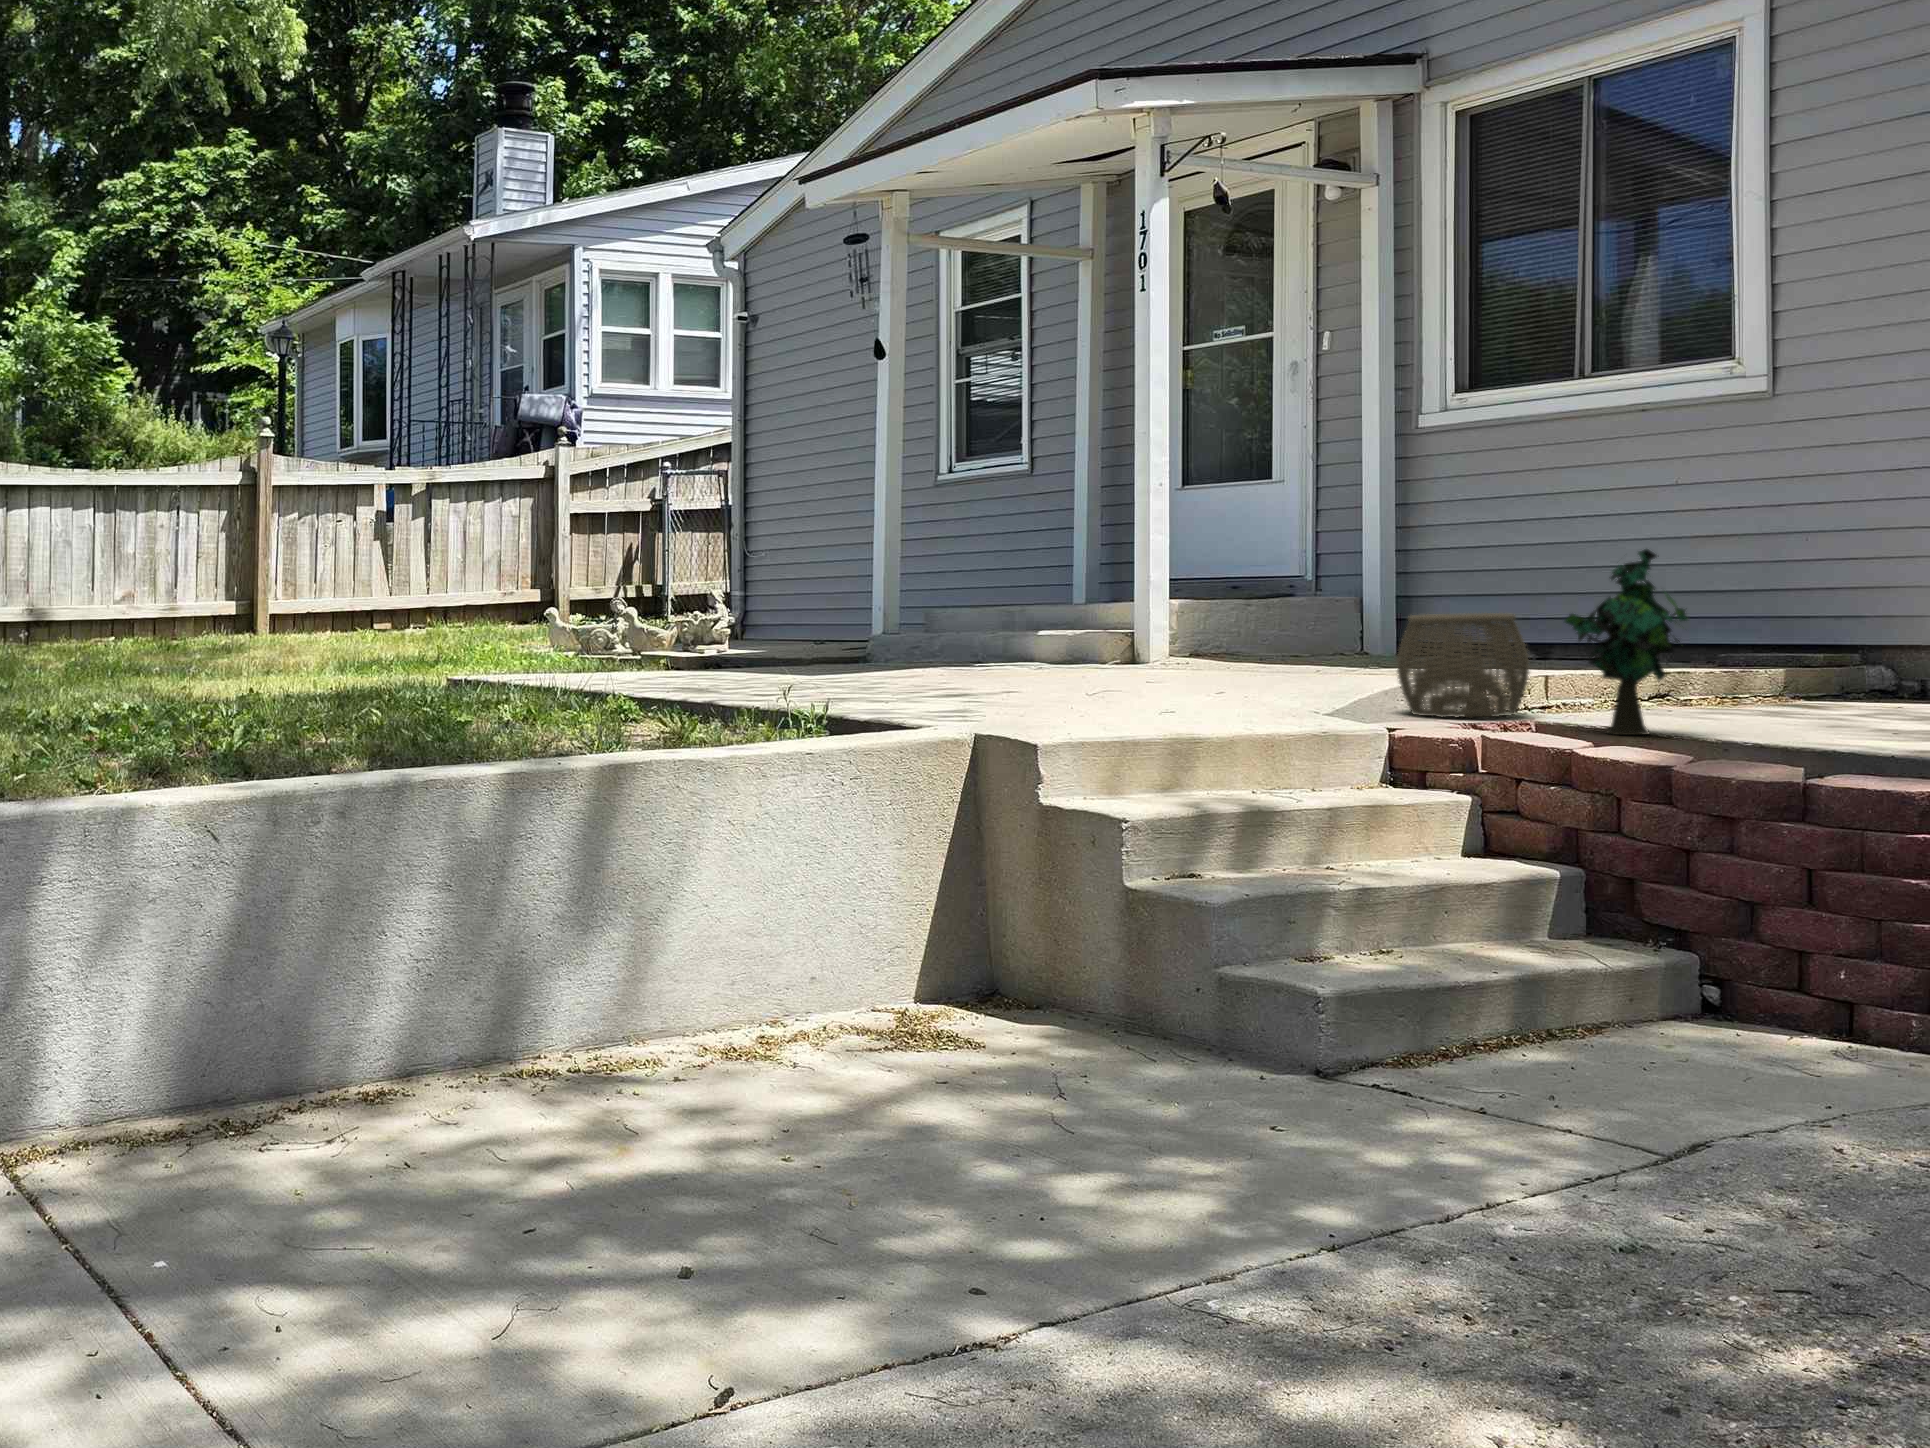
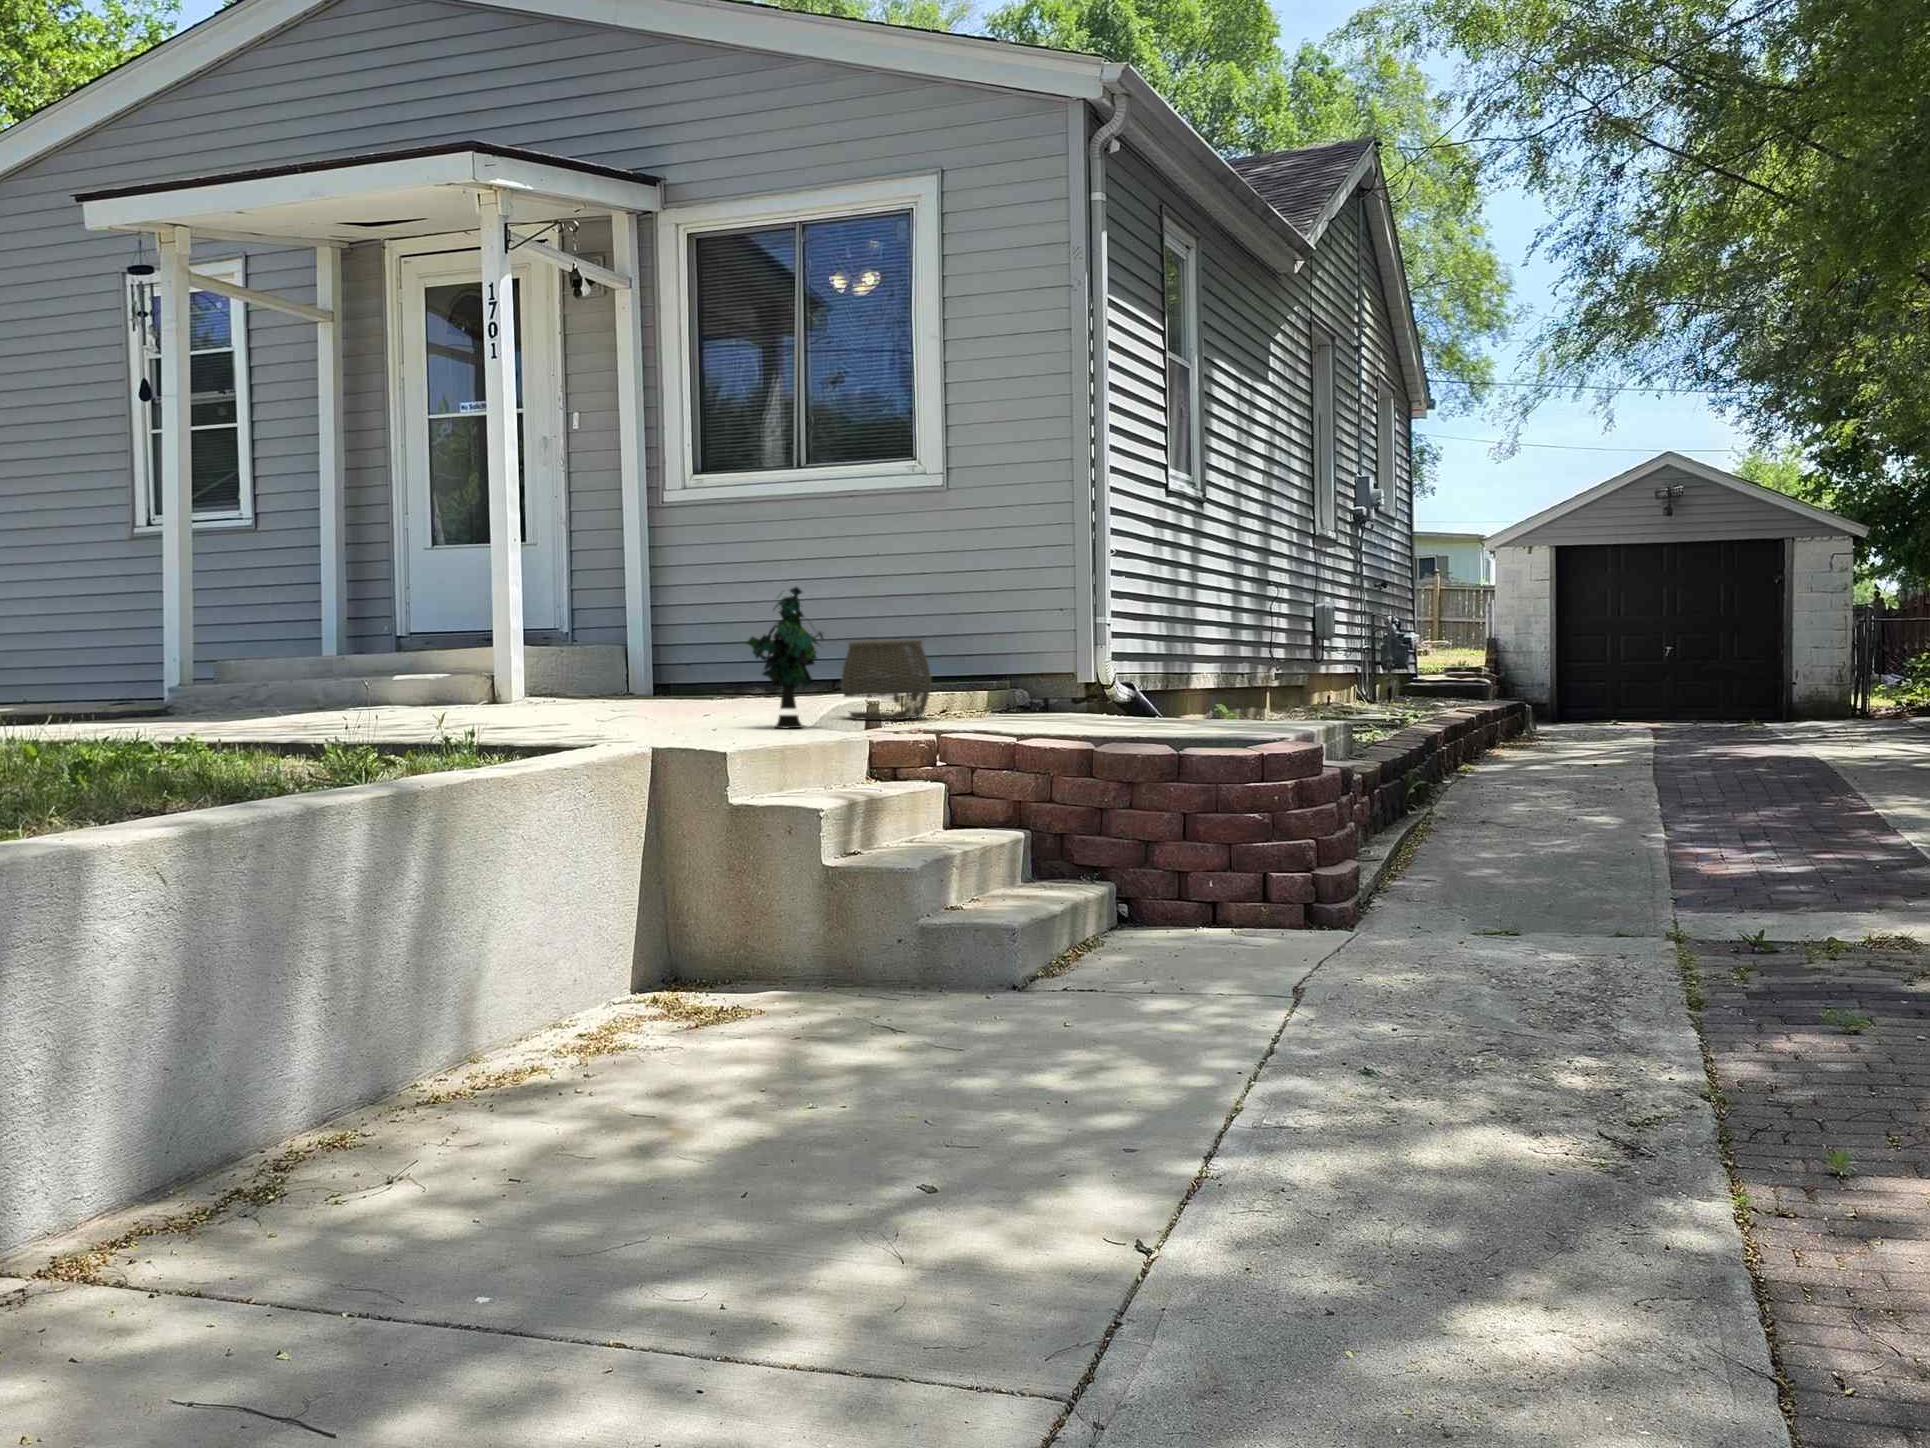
decorative plant: present [1565,549,1687,735] -> present [747,587,824,729]

